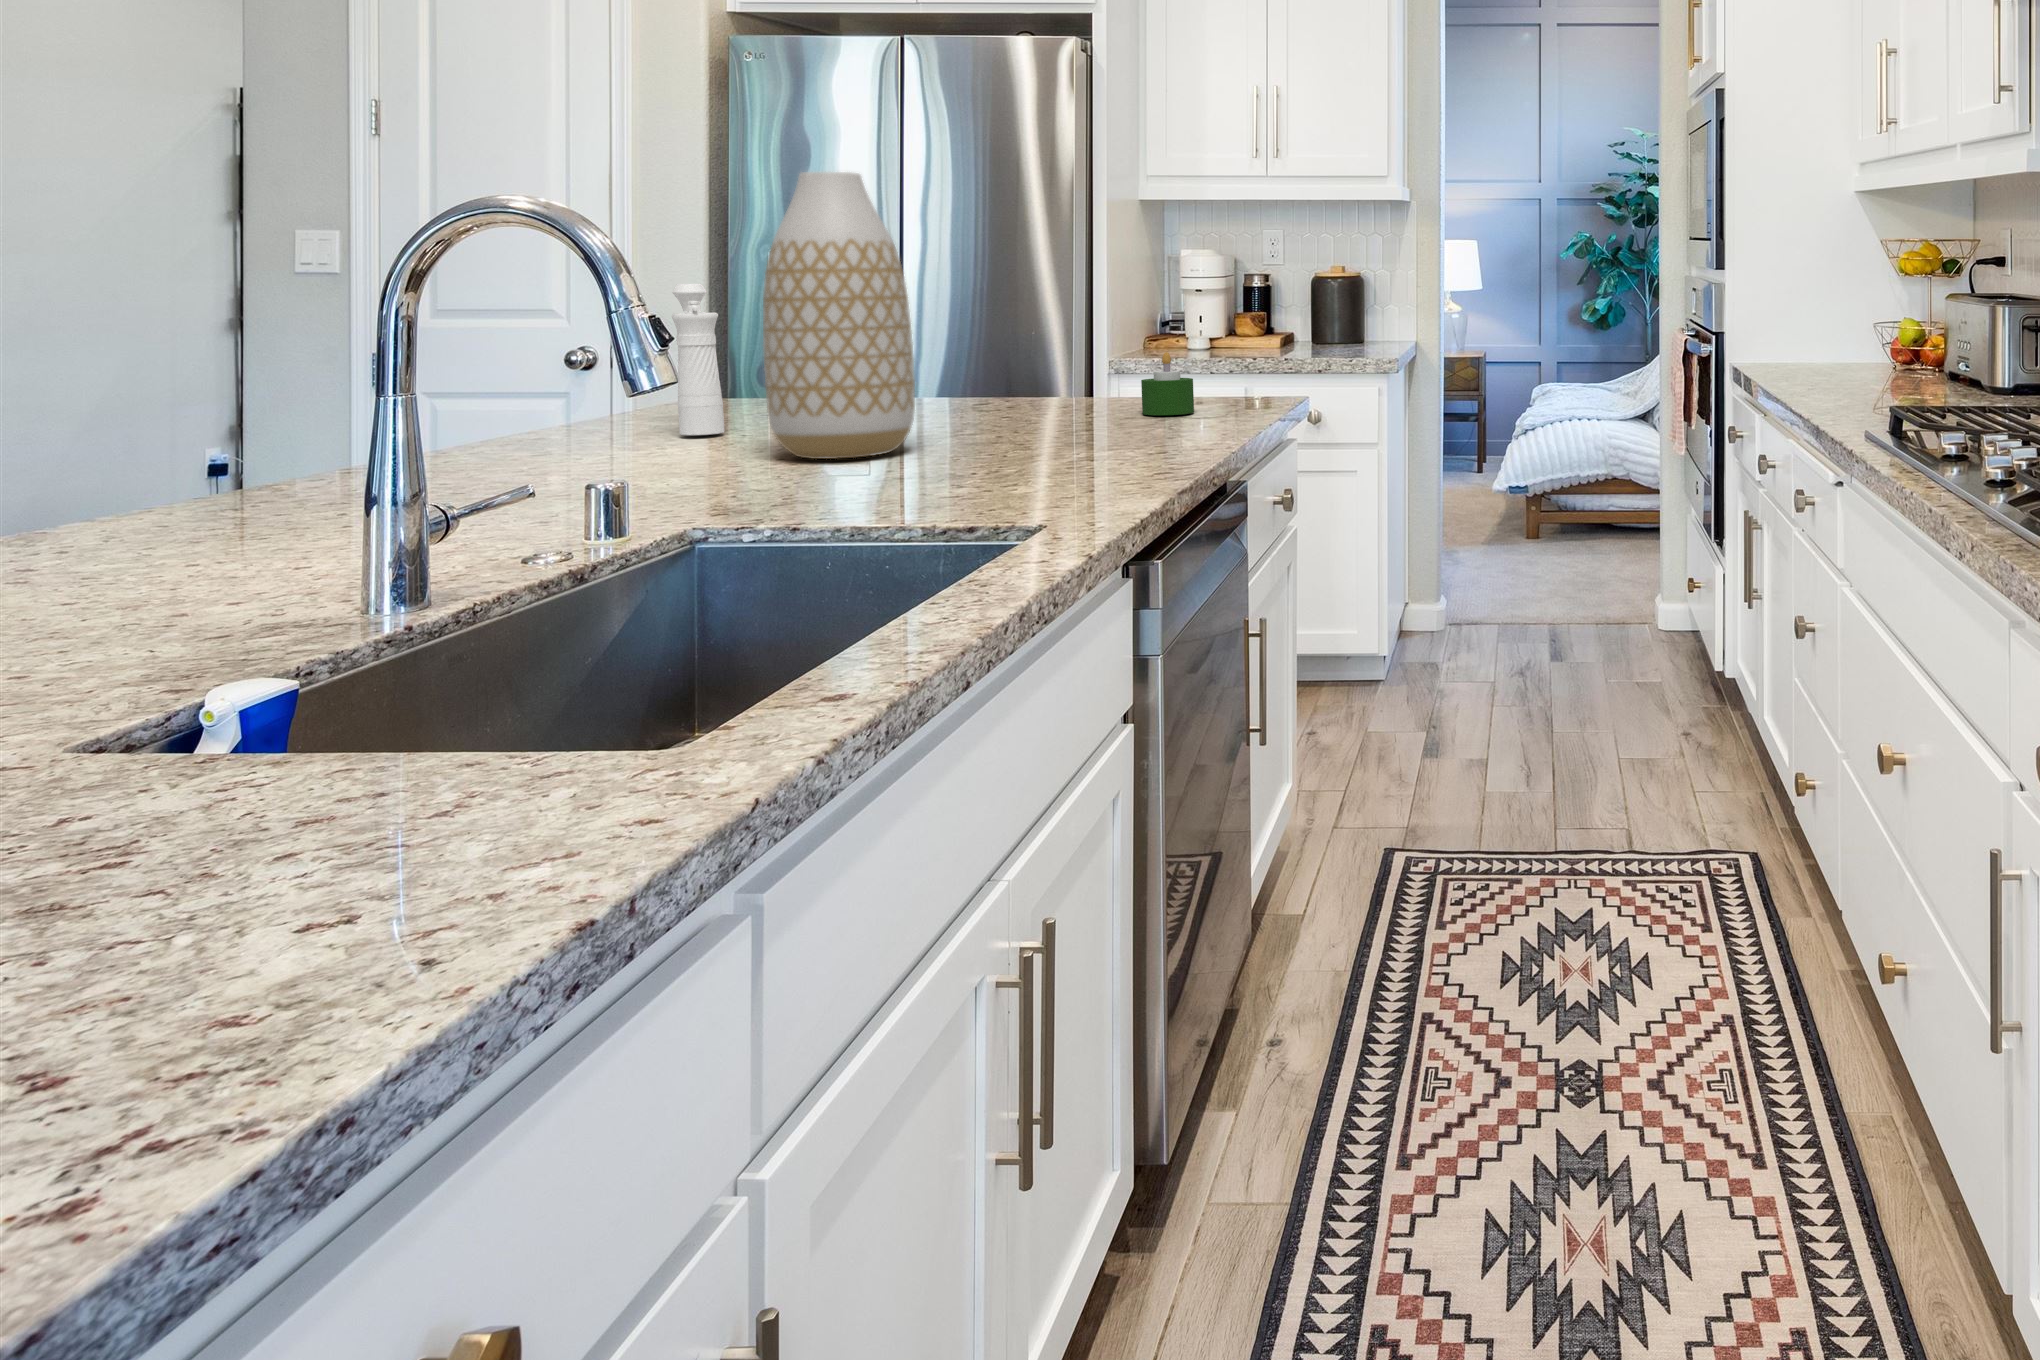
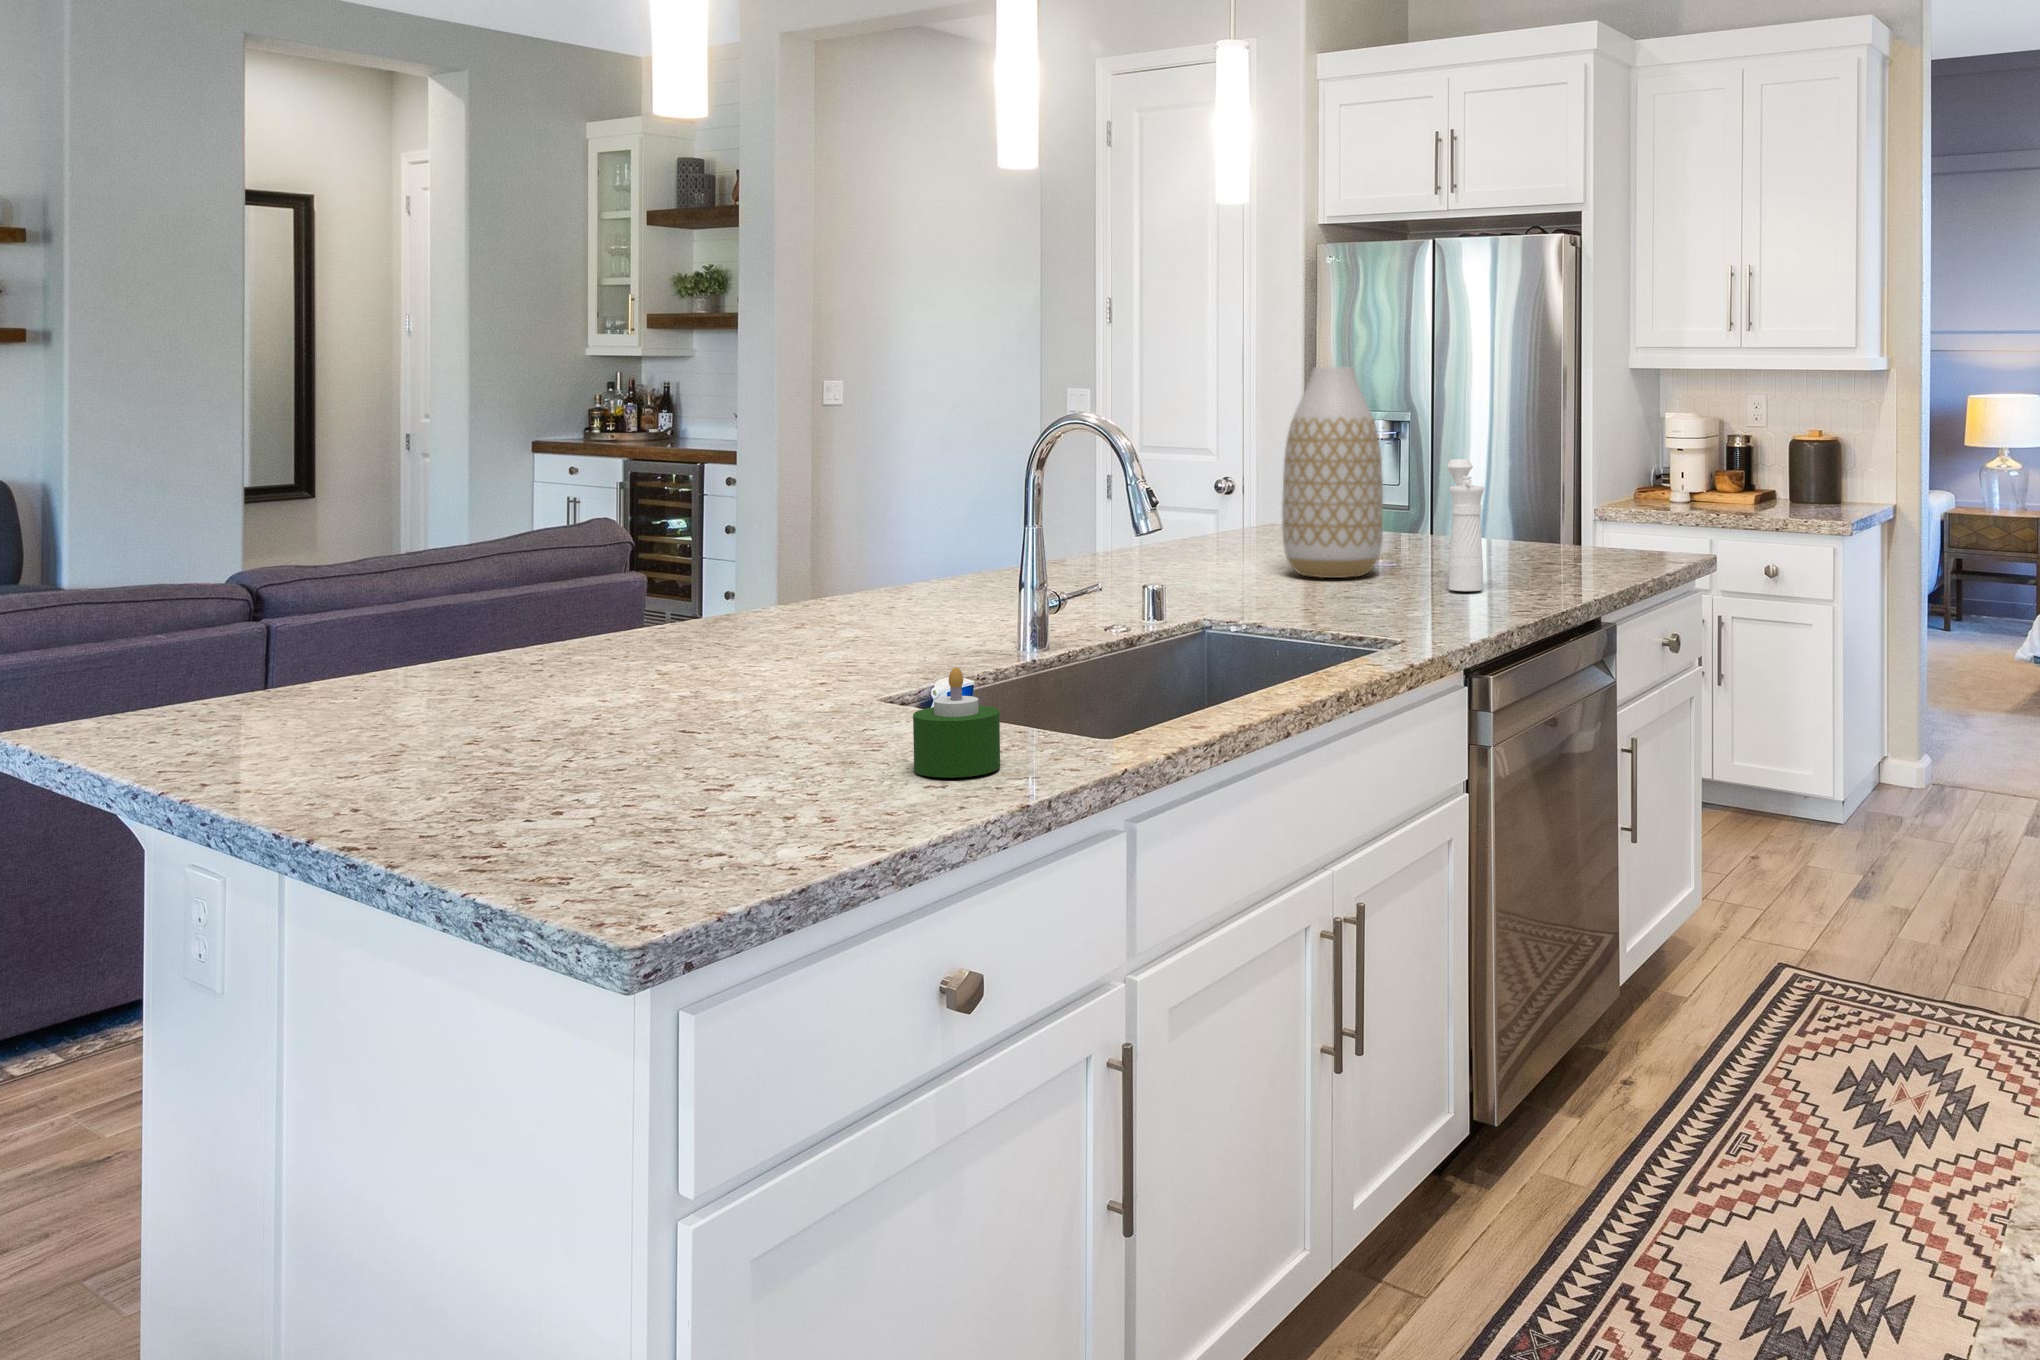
pepper mill: present [672,284,724,435] -> present [1447,459,1484,591]
candle: present [1141,352,1194,415] -> present [913,667,1000,778]

